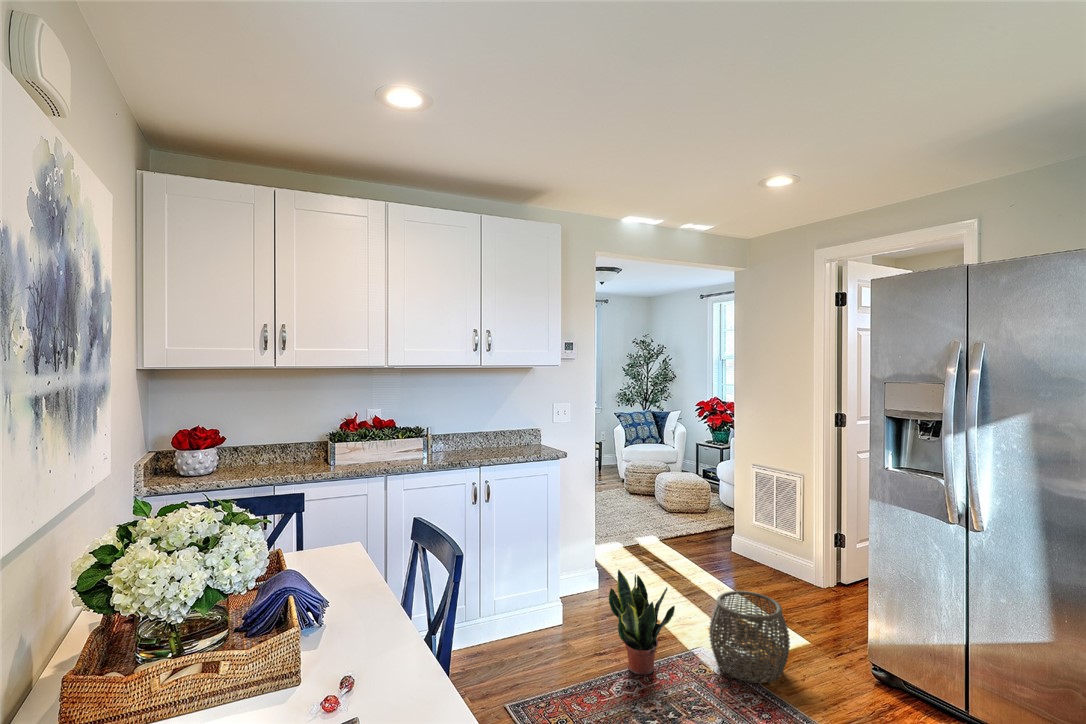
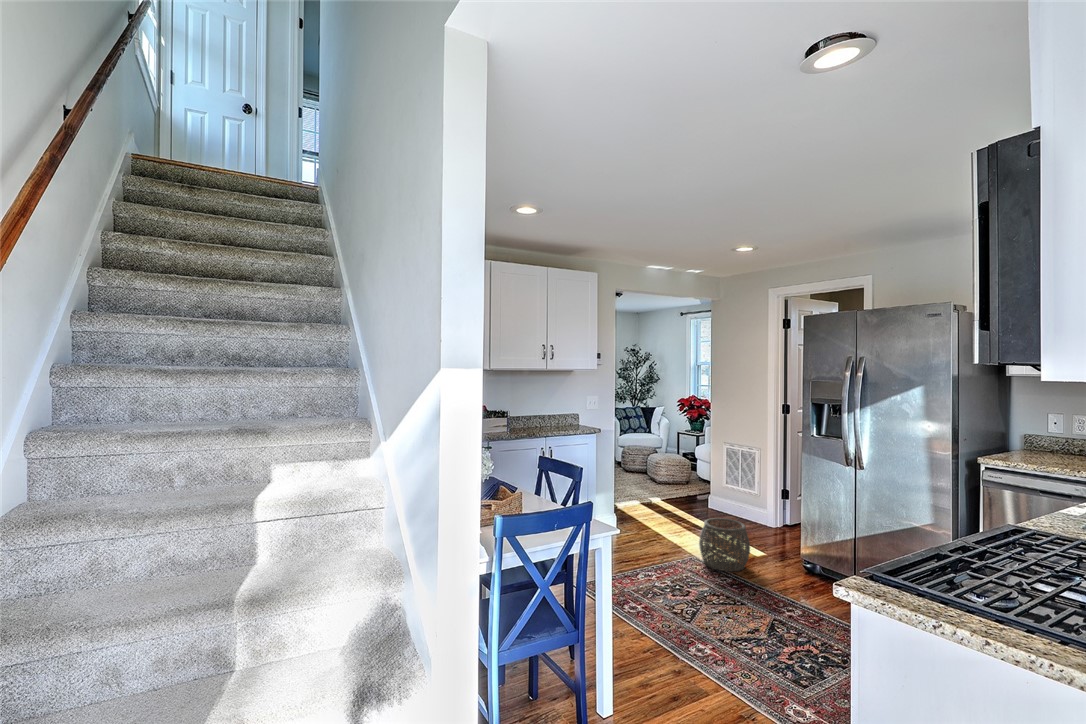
potted plant: present [609,570,675,674] -> none [635,502,678,568]

